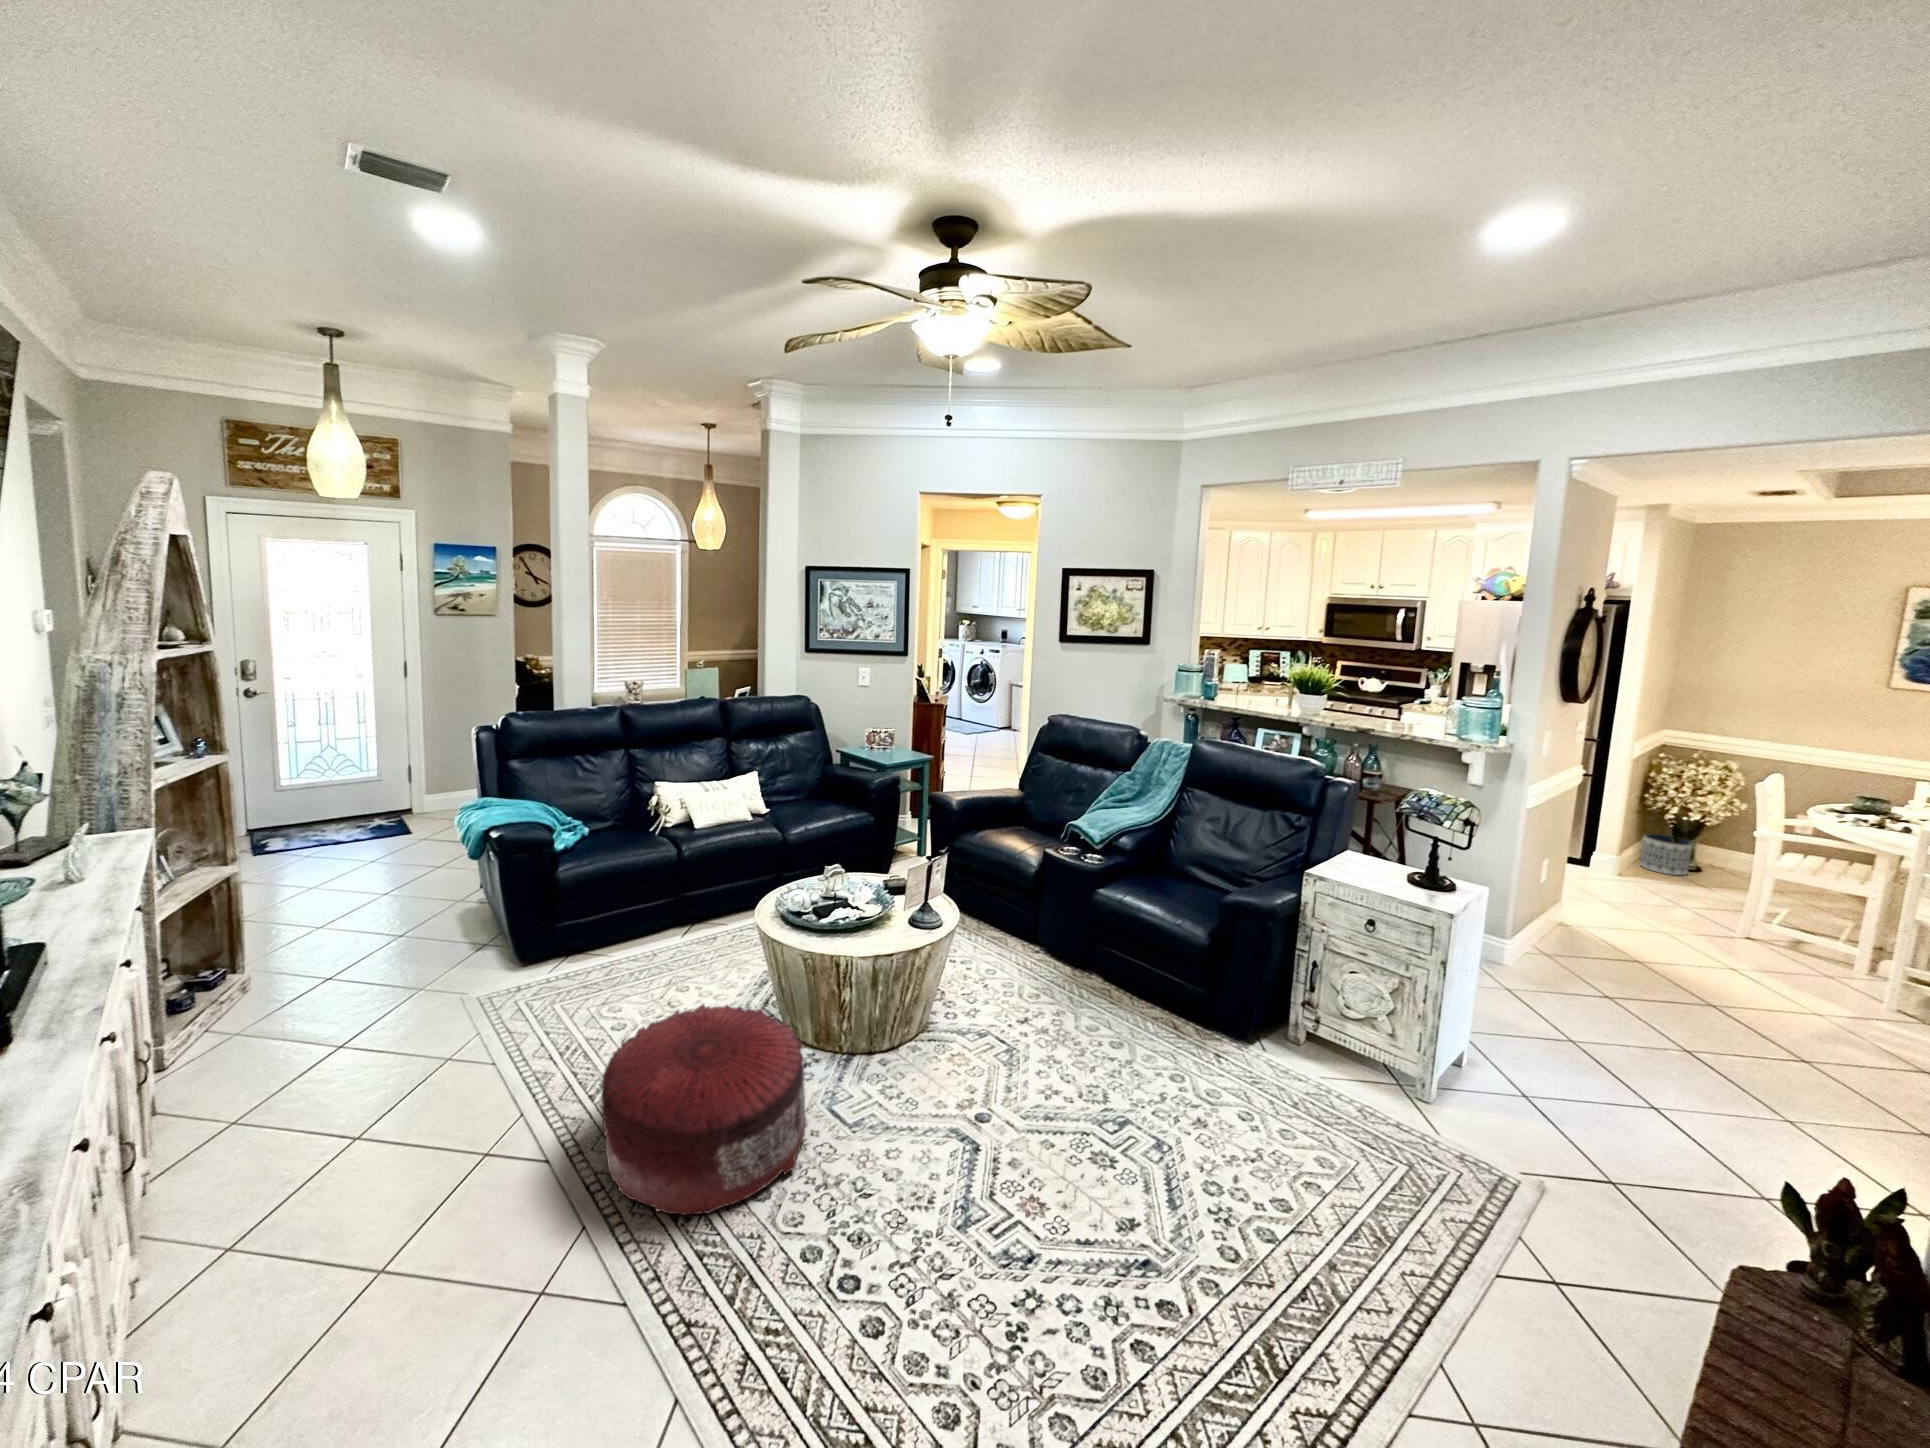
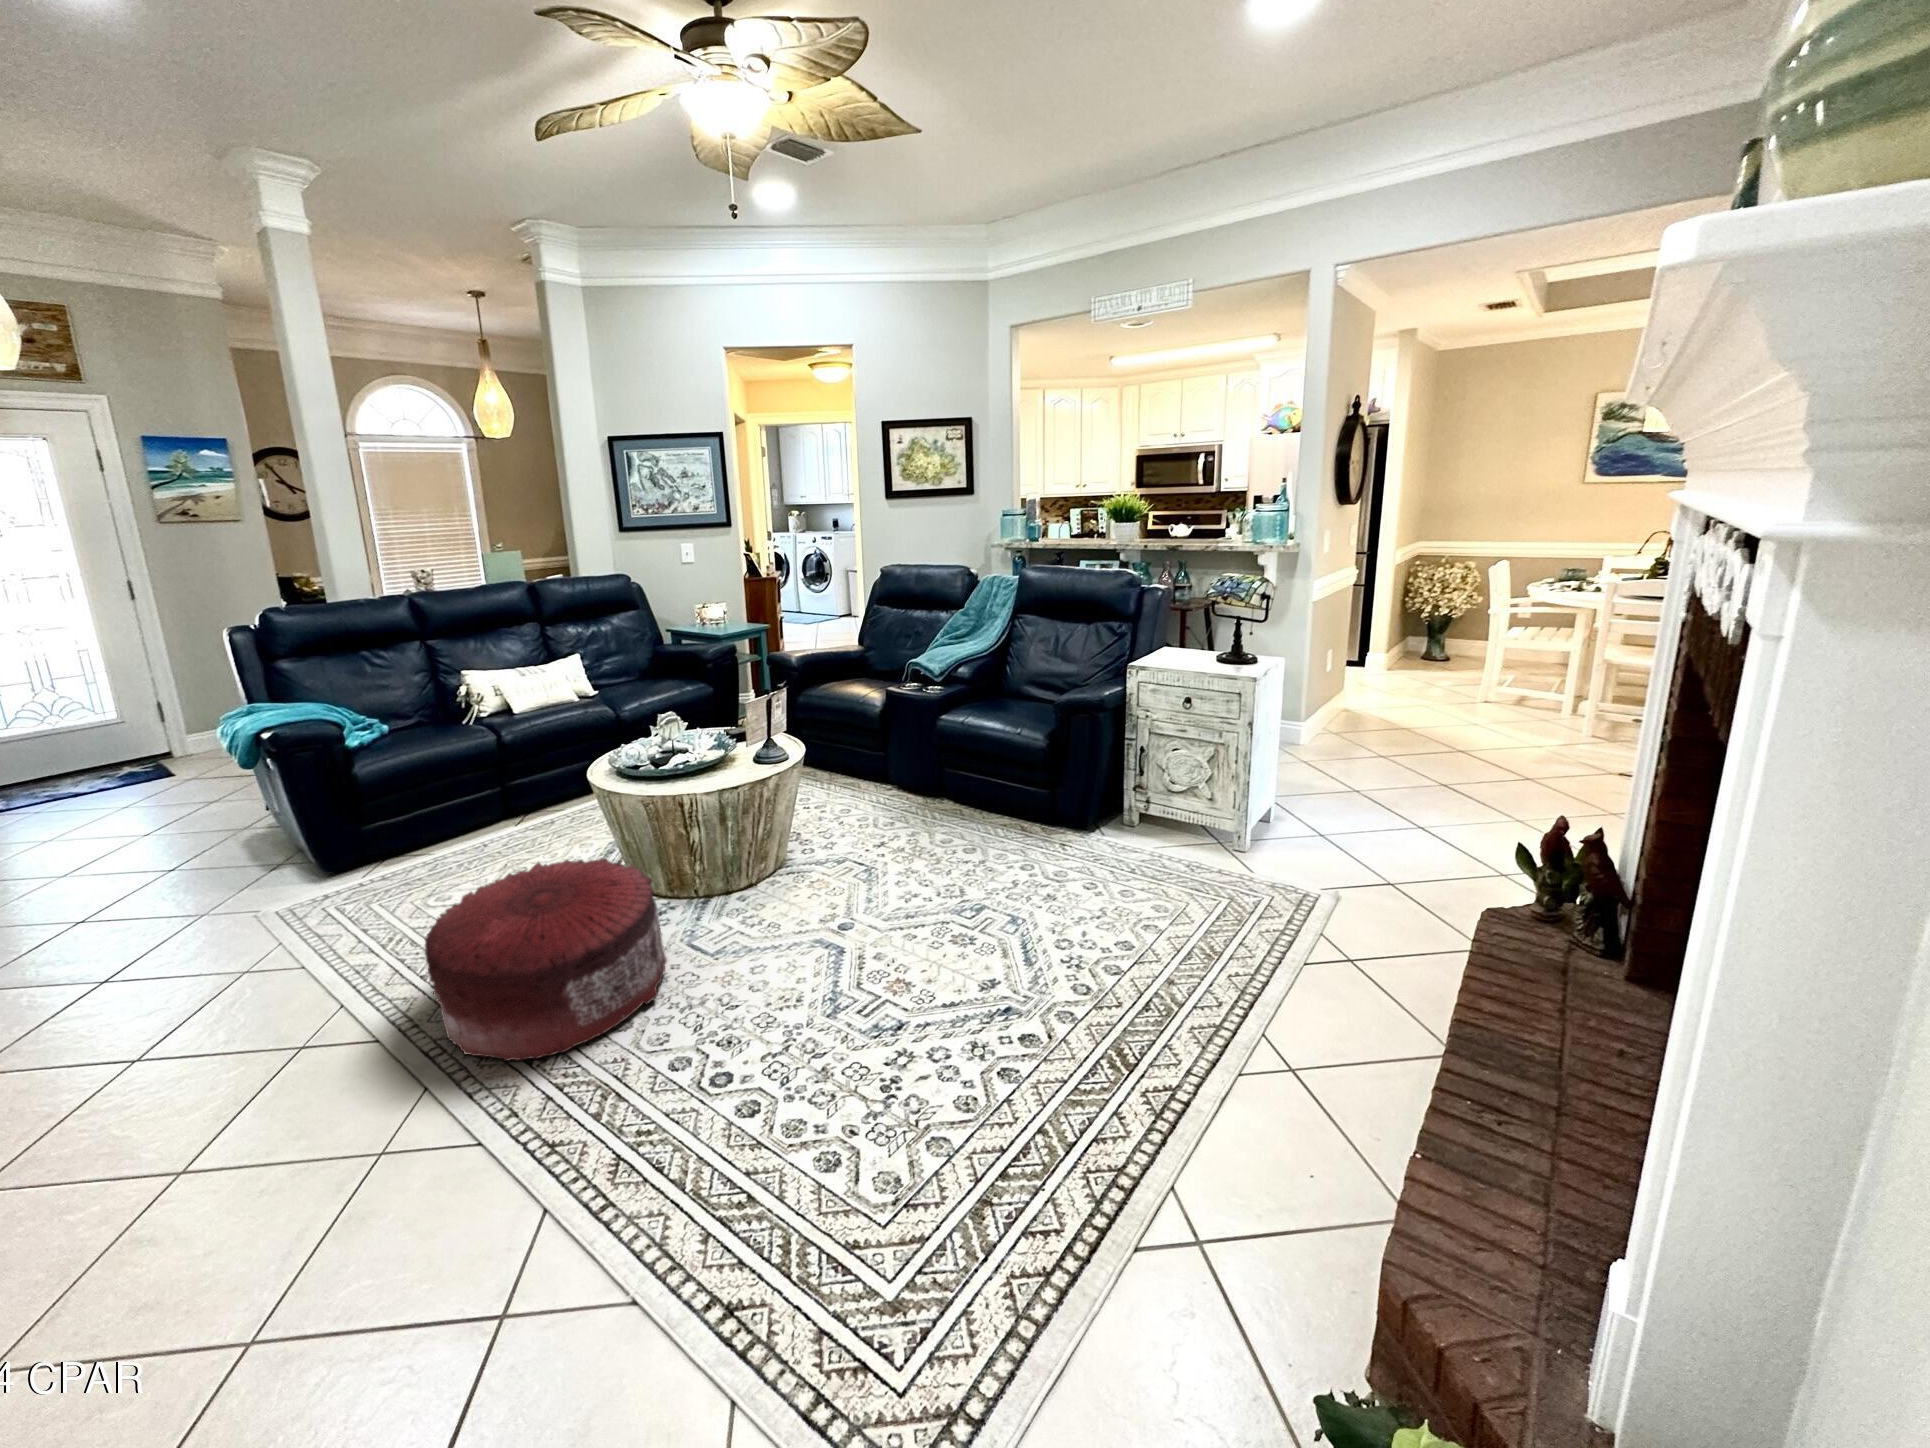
planter: present [1640,834,1692,875] -> none [1395,636,1434,668]

